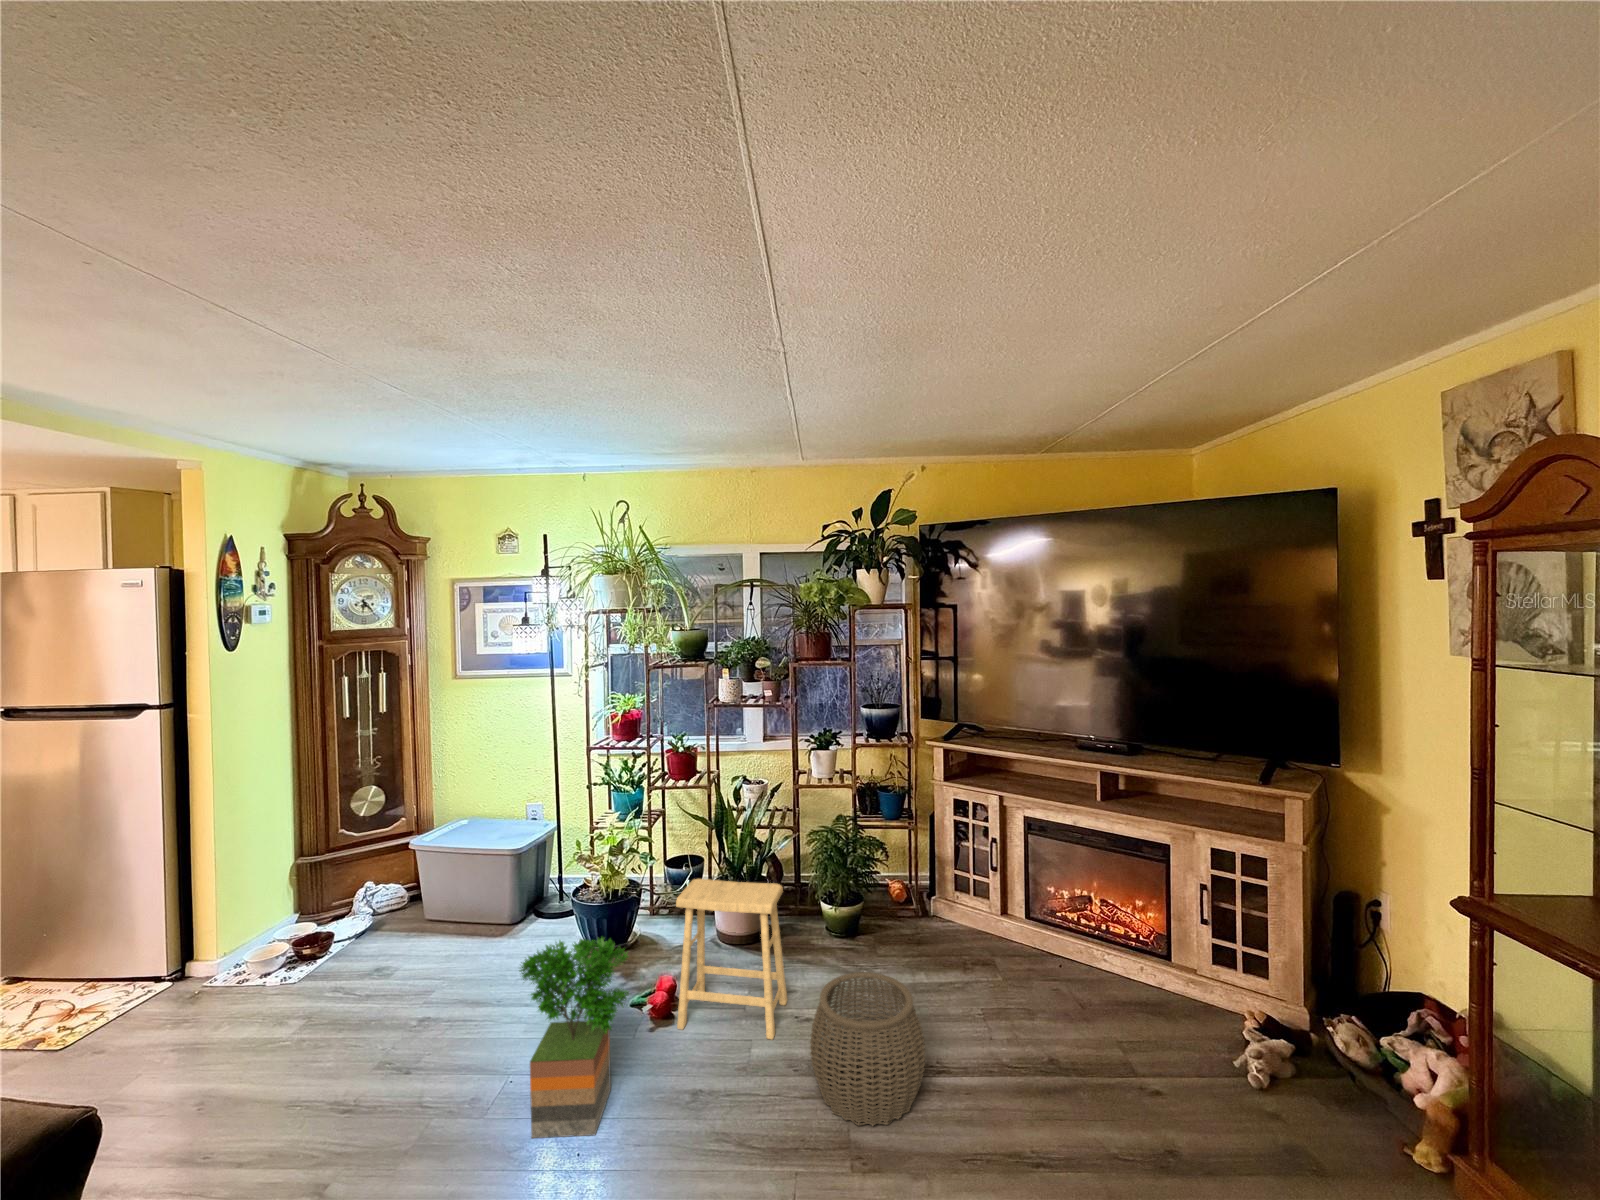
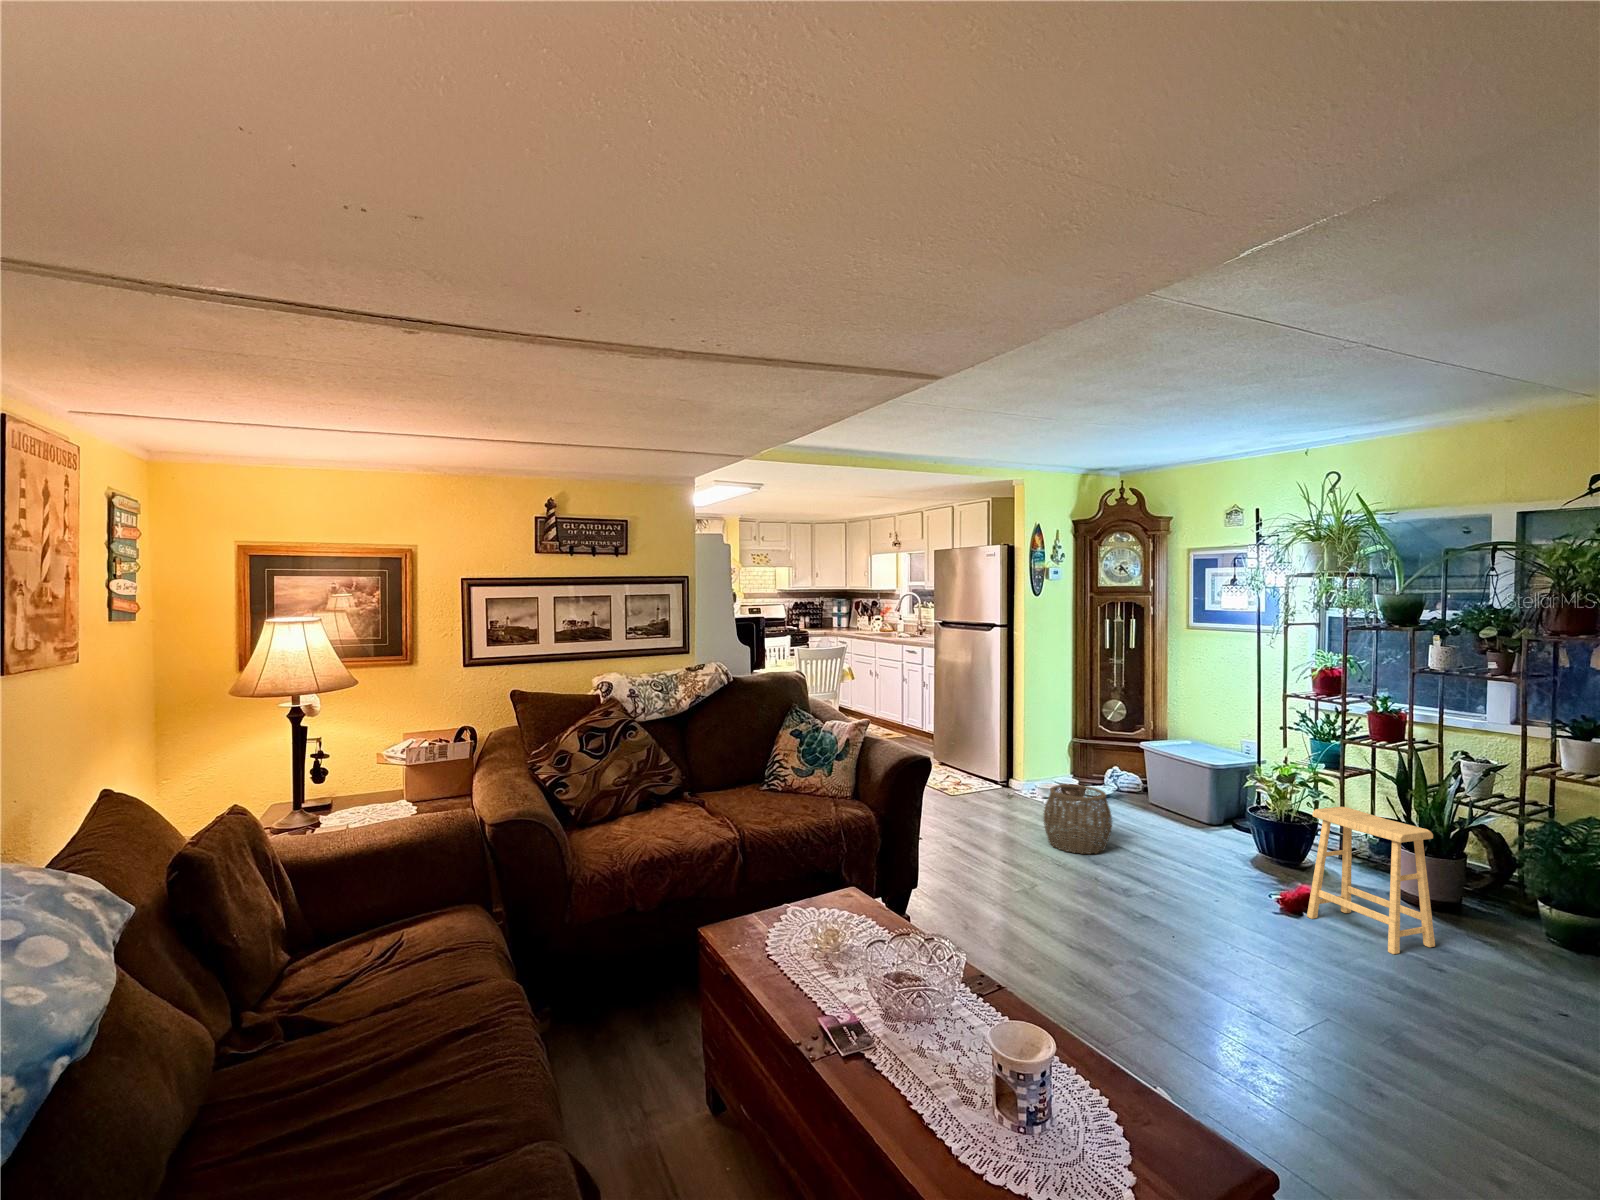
potted tree: present [520,936,629,1138] -> none [1164,793,1250,925]
woven basket: present [810,972,925,1126] -> present [1043,784,1112,854]

